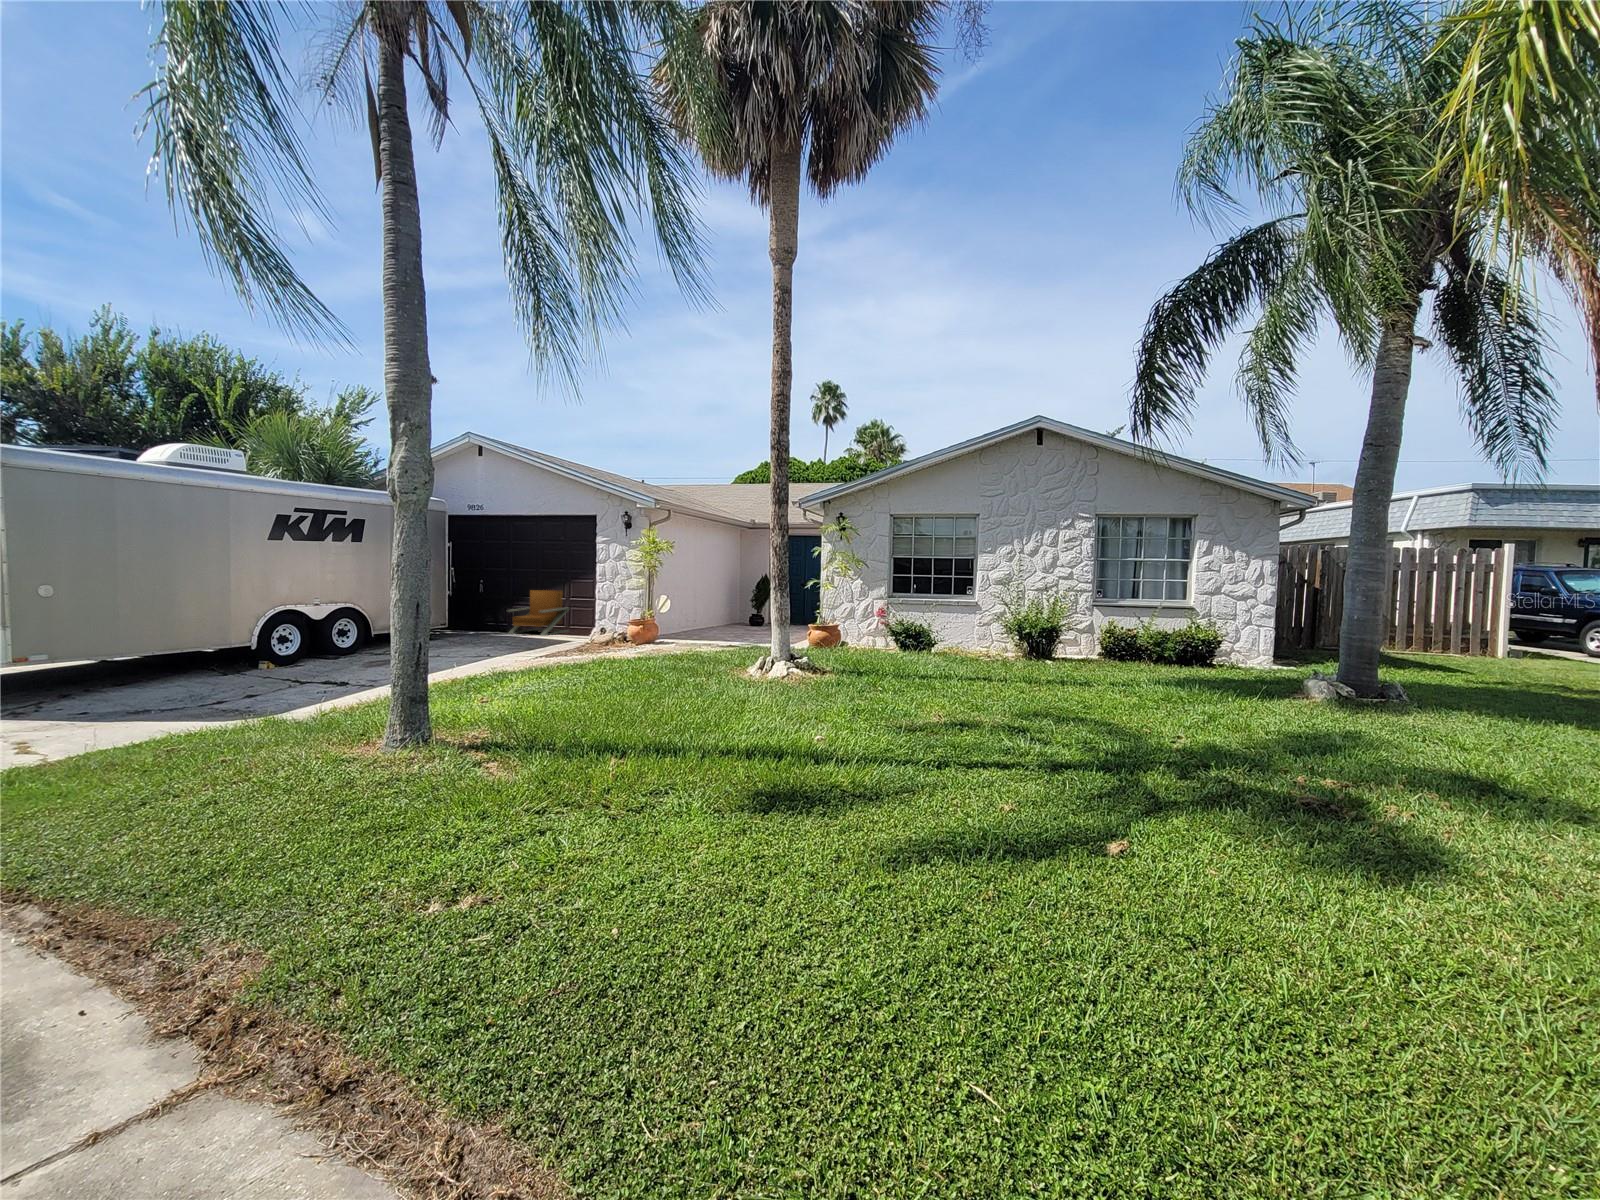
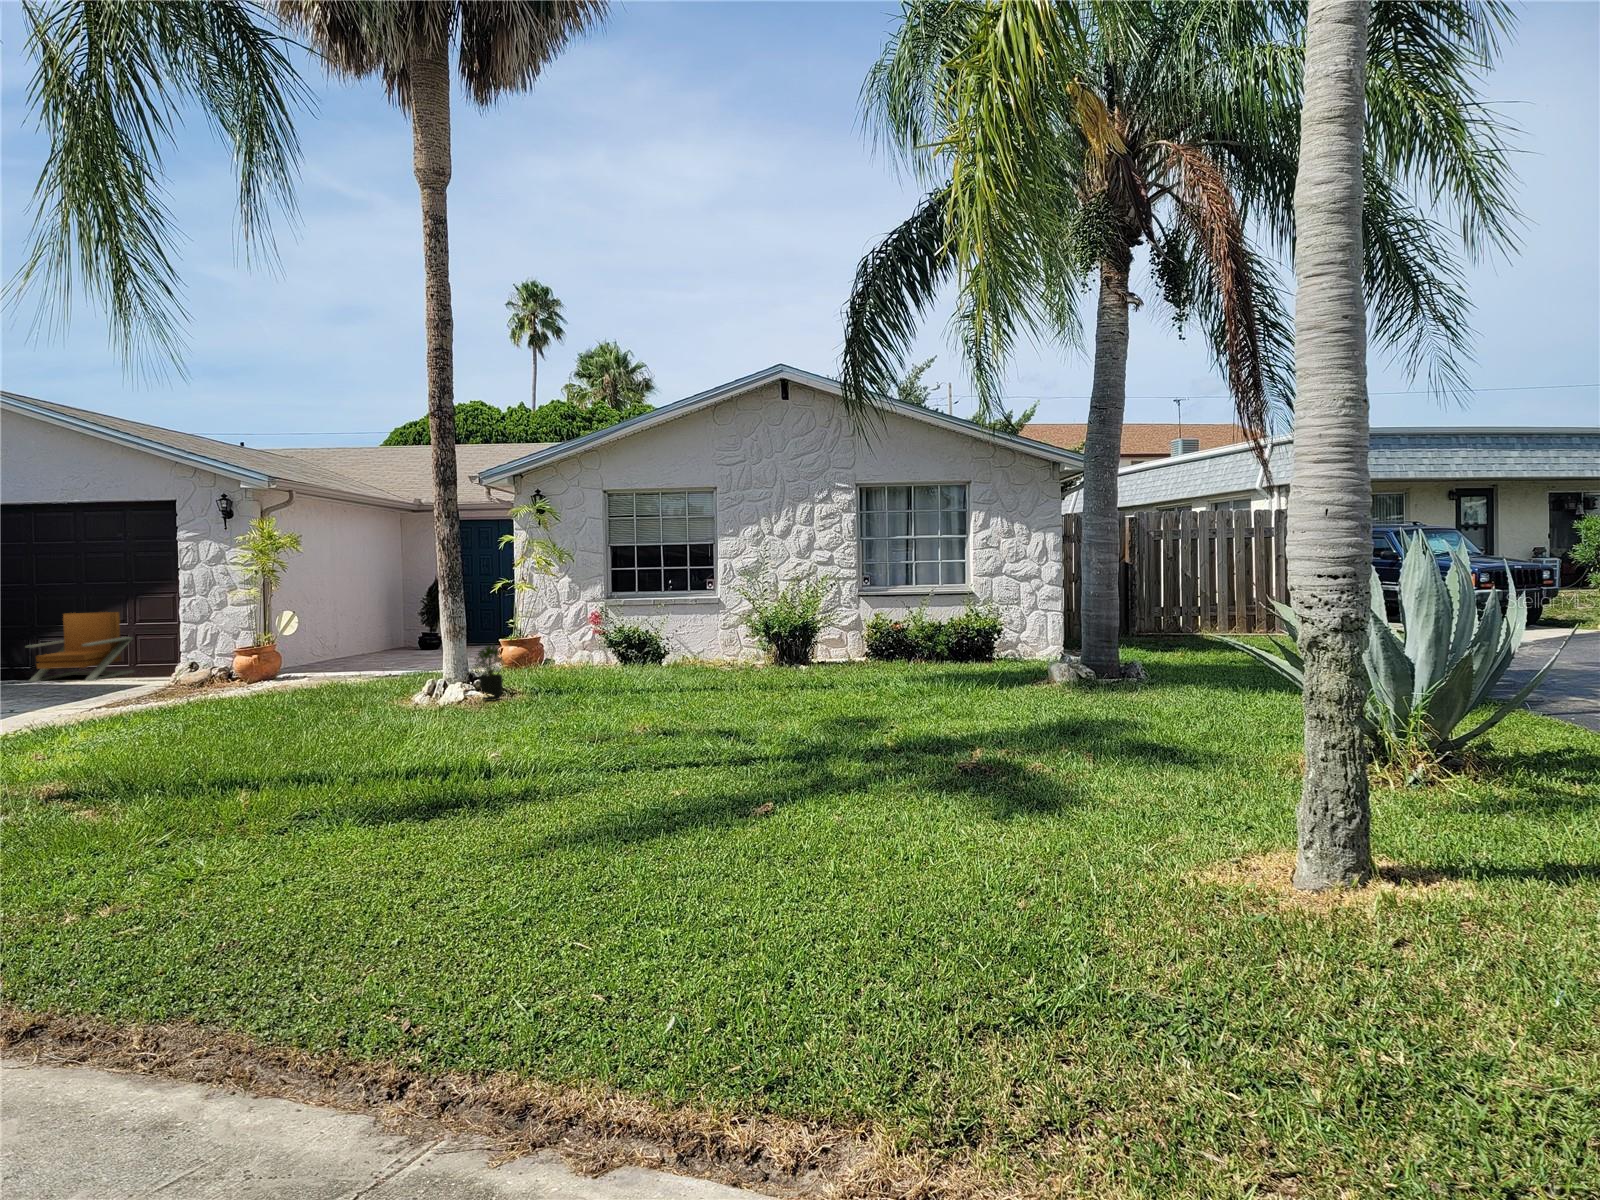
potted plant: none [793,630,819,675] -> present [474,645,504,701]

